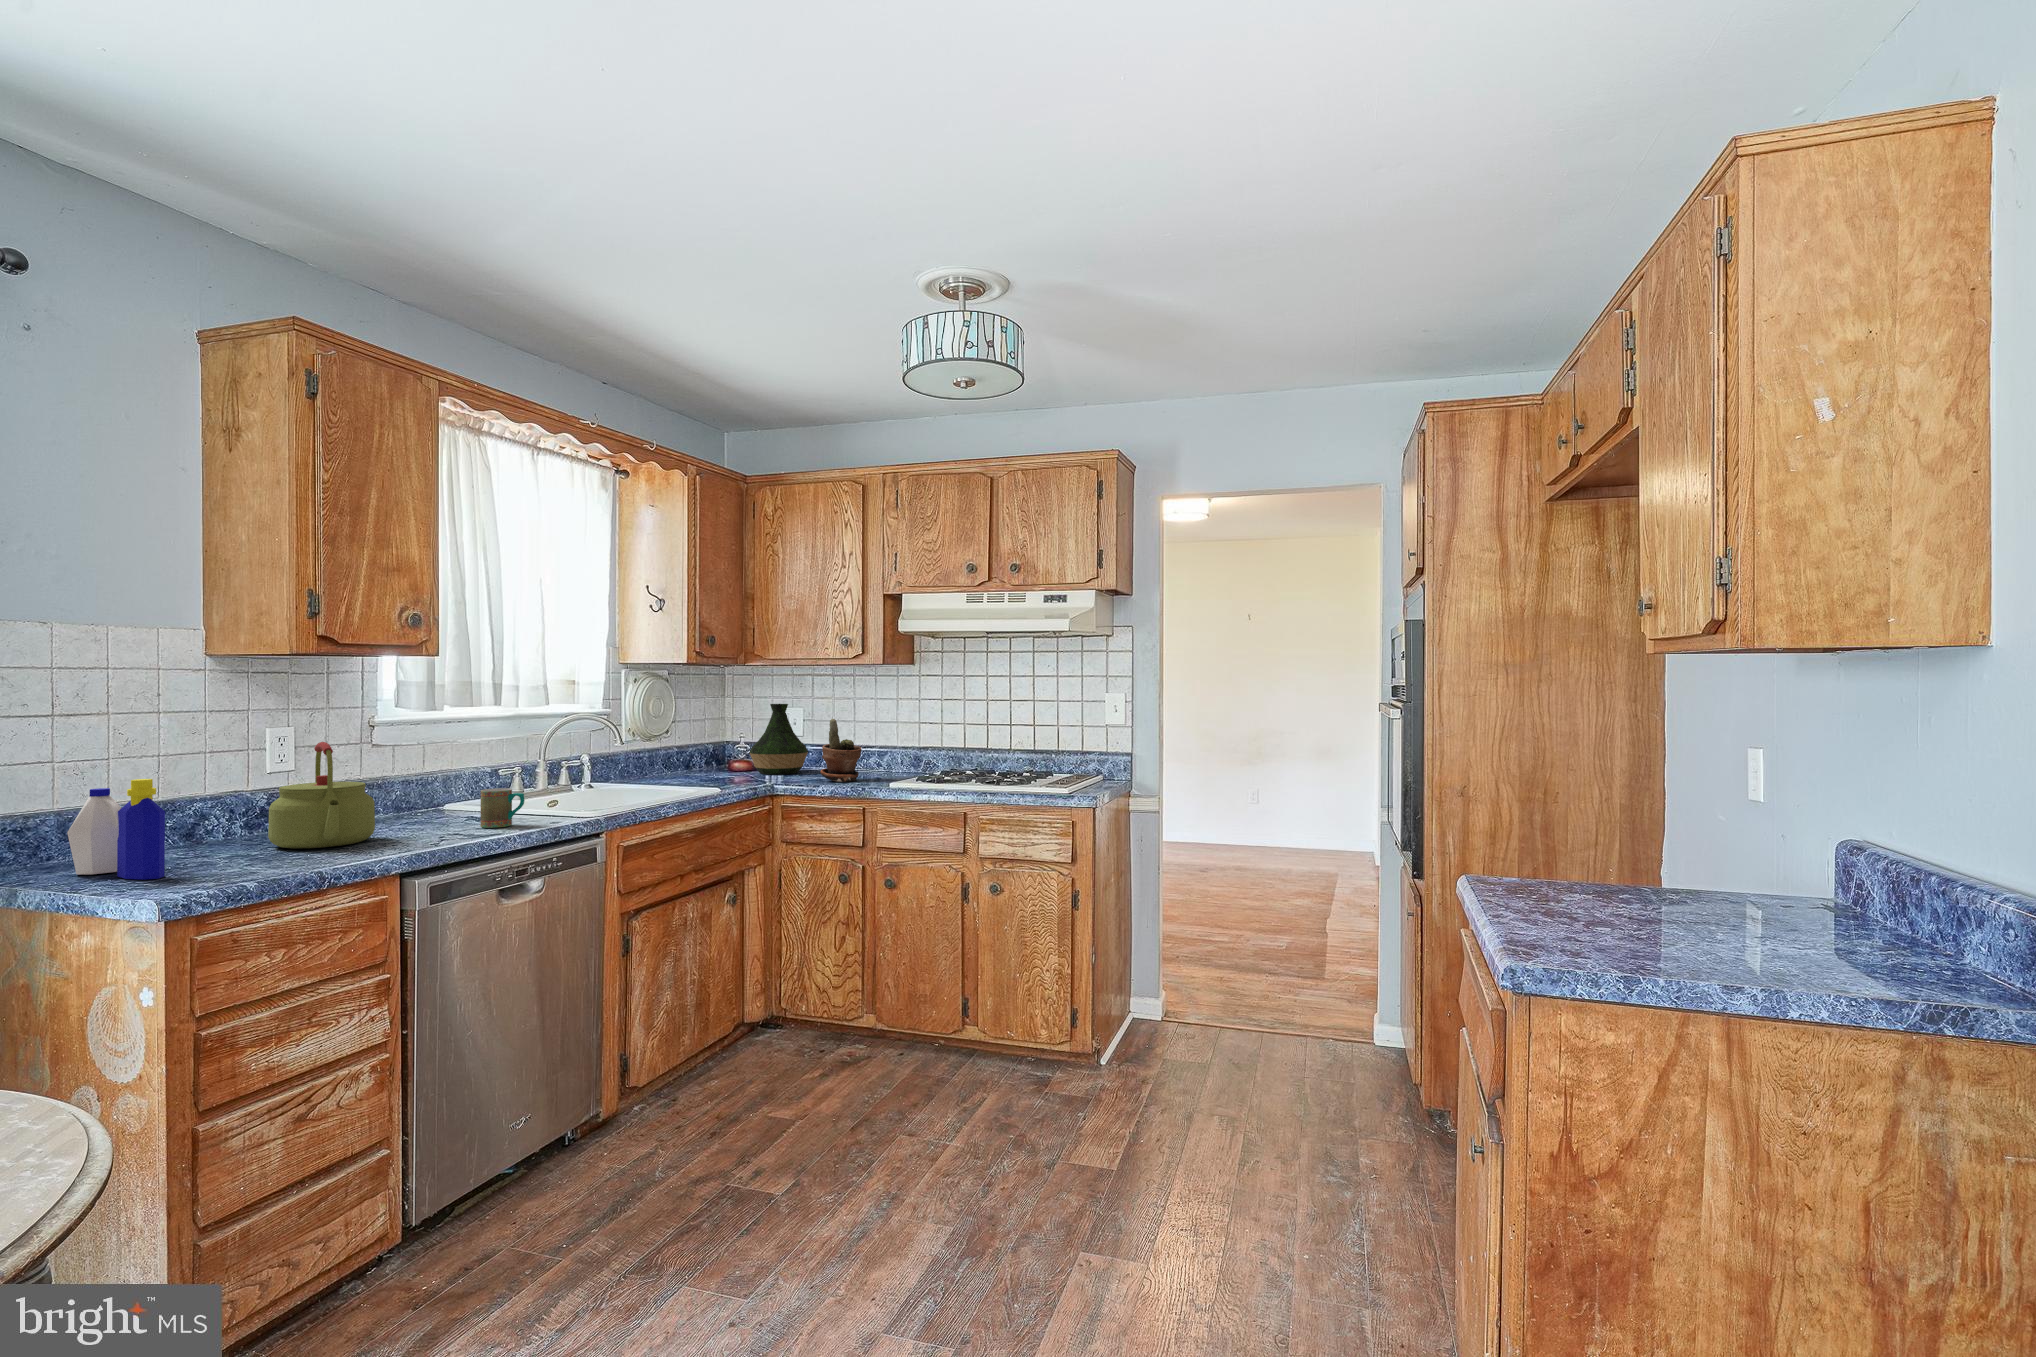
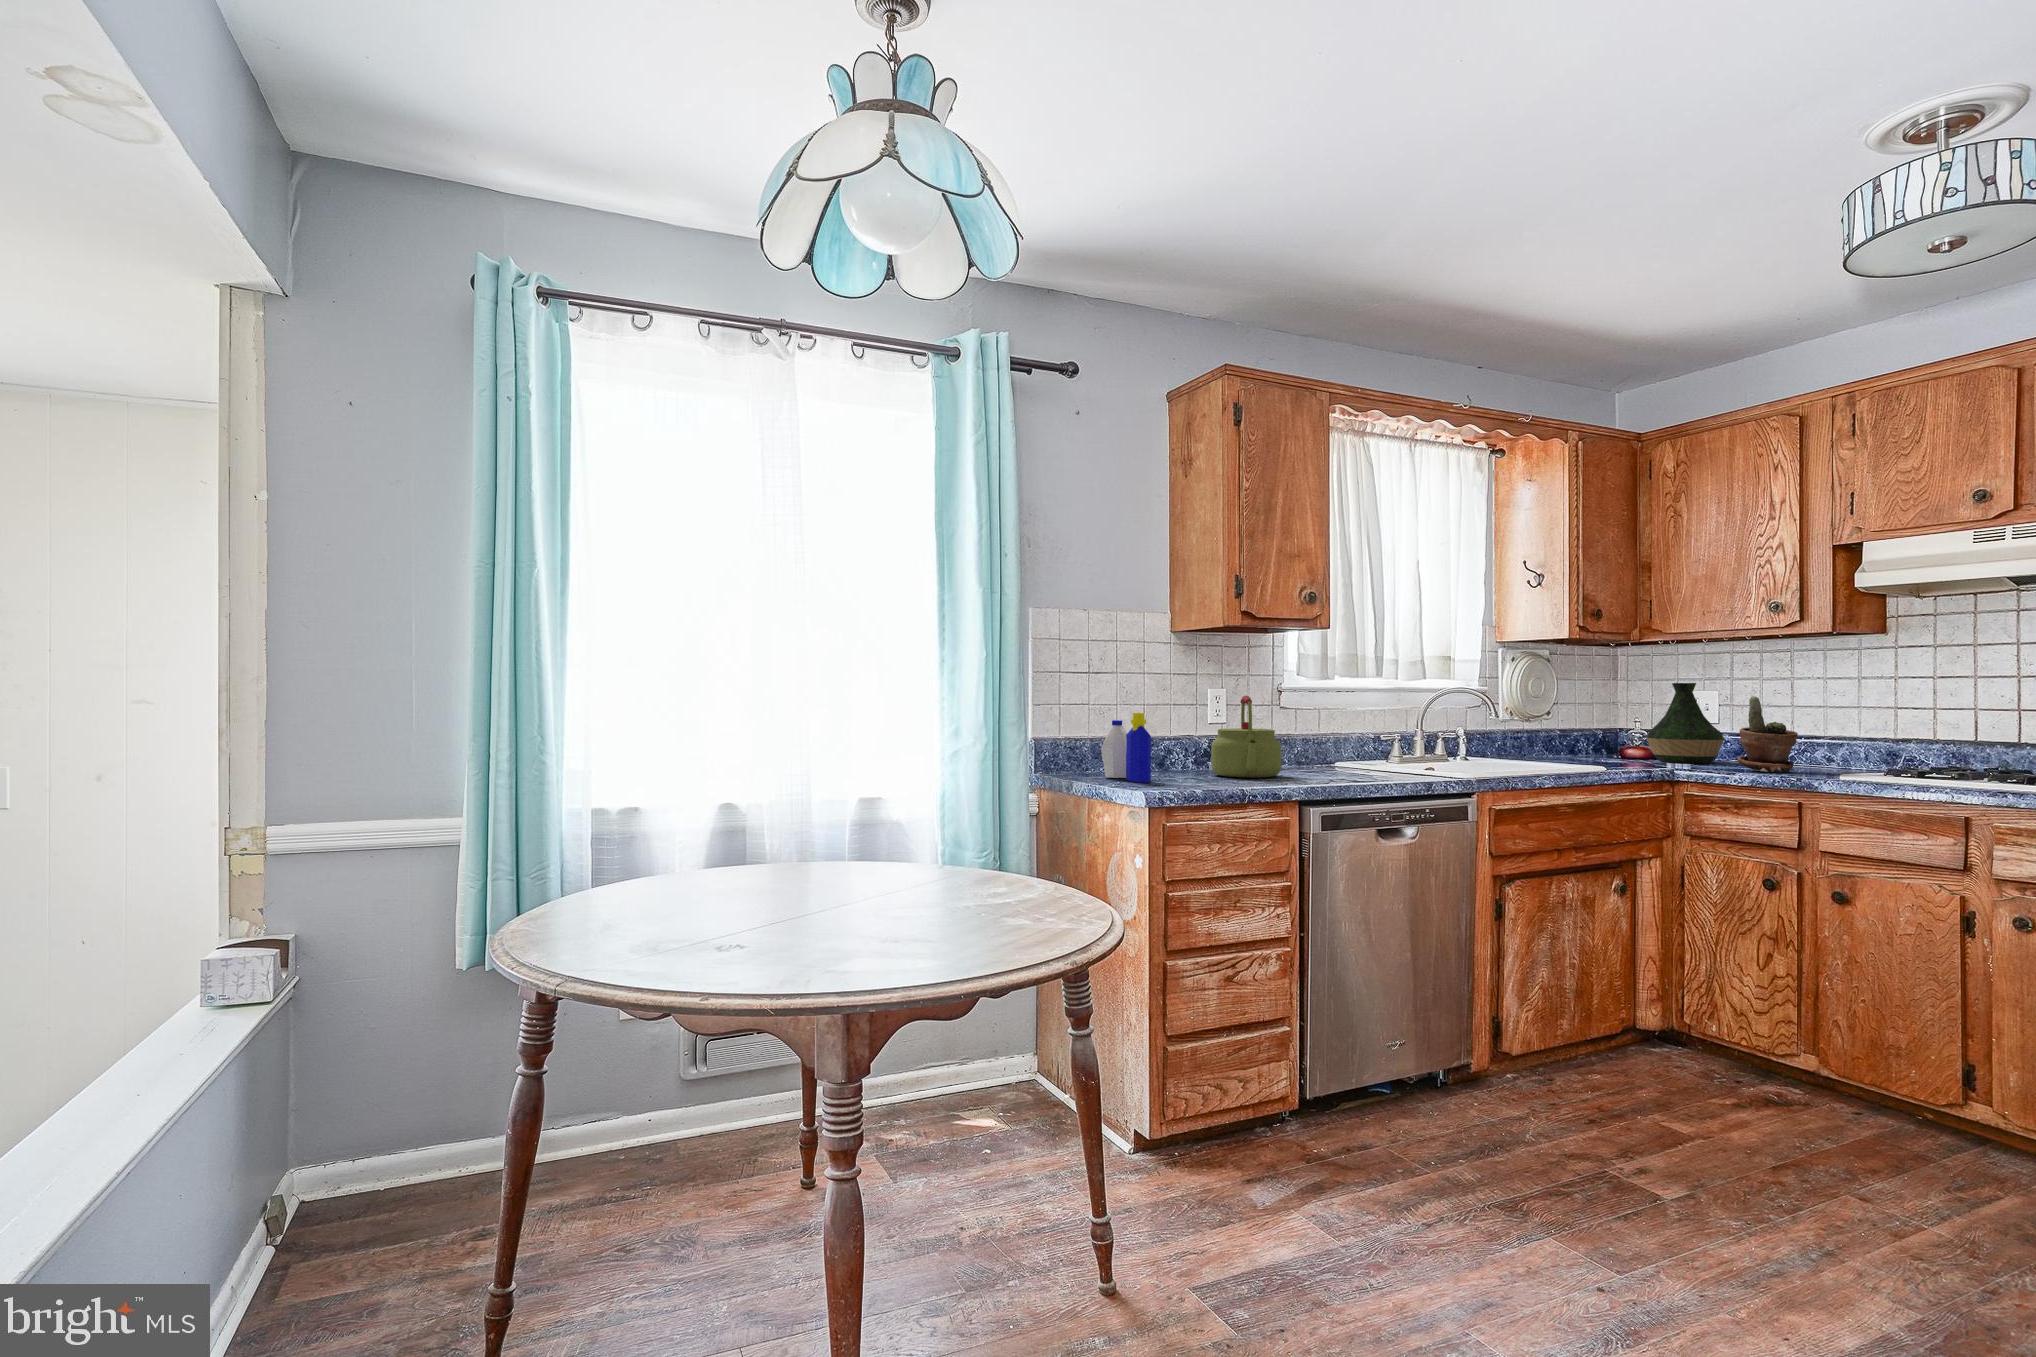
mug: present [480,788,525,828] -> none [1362,743,1399,777]

